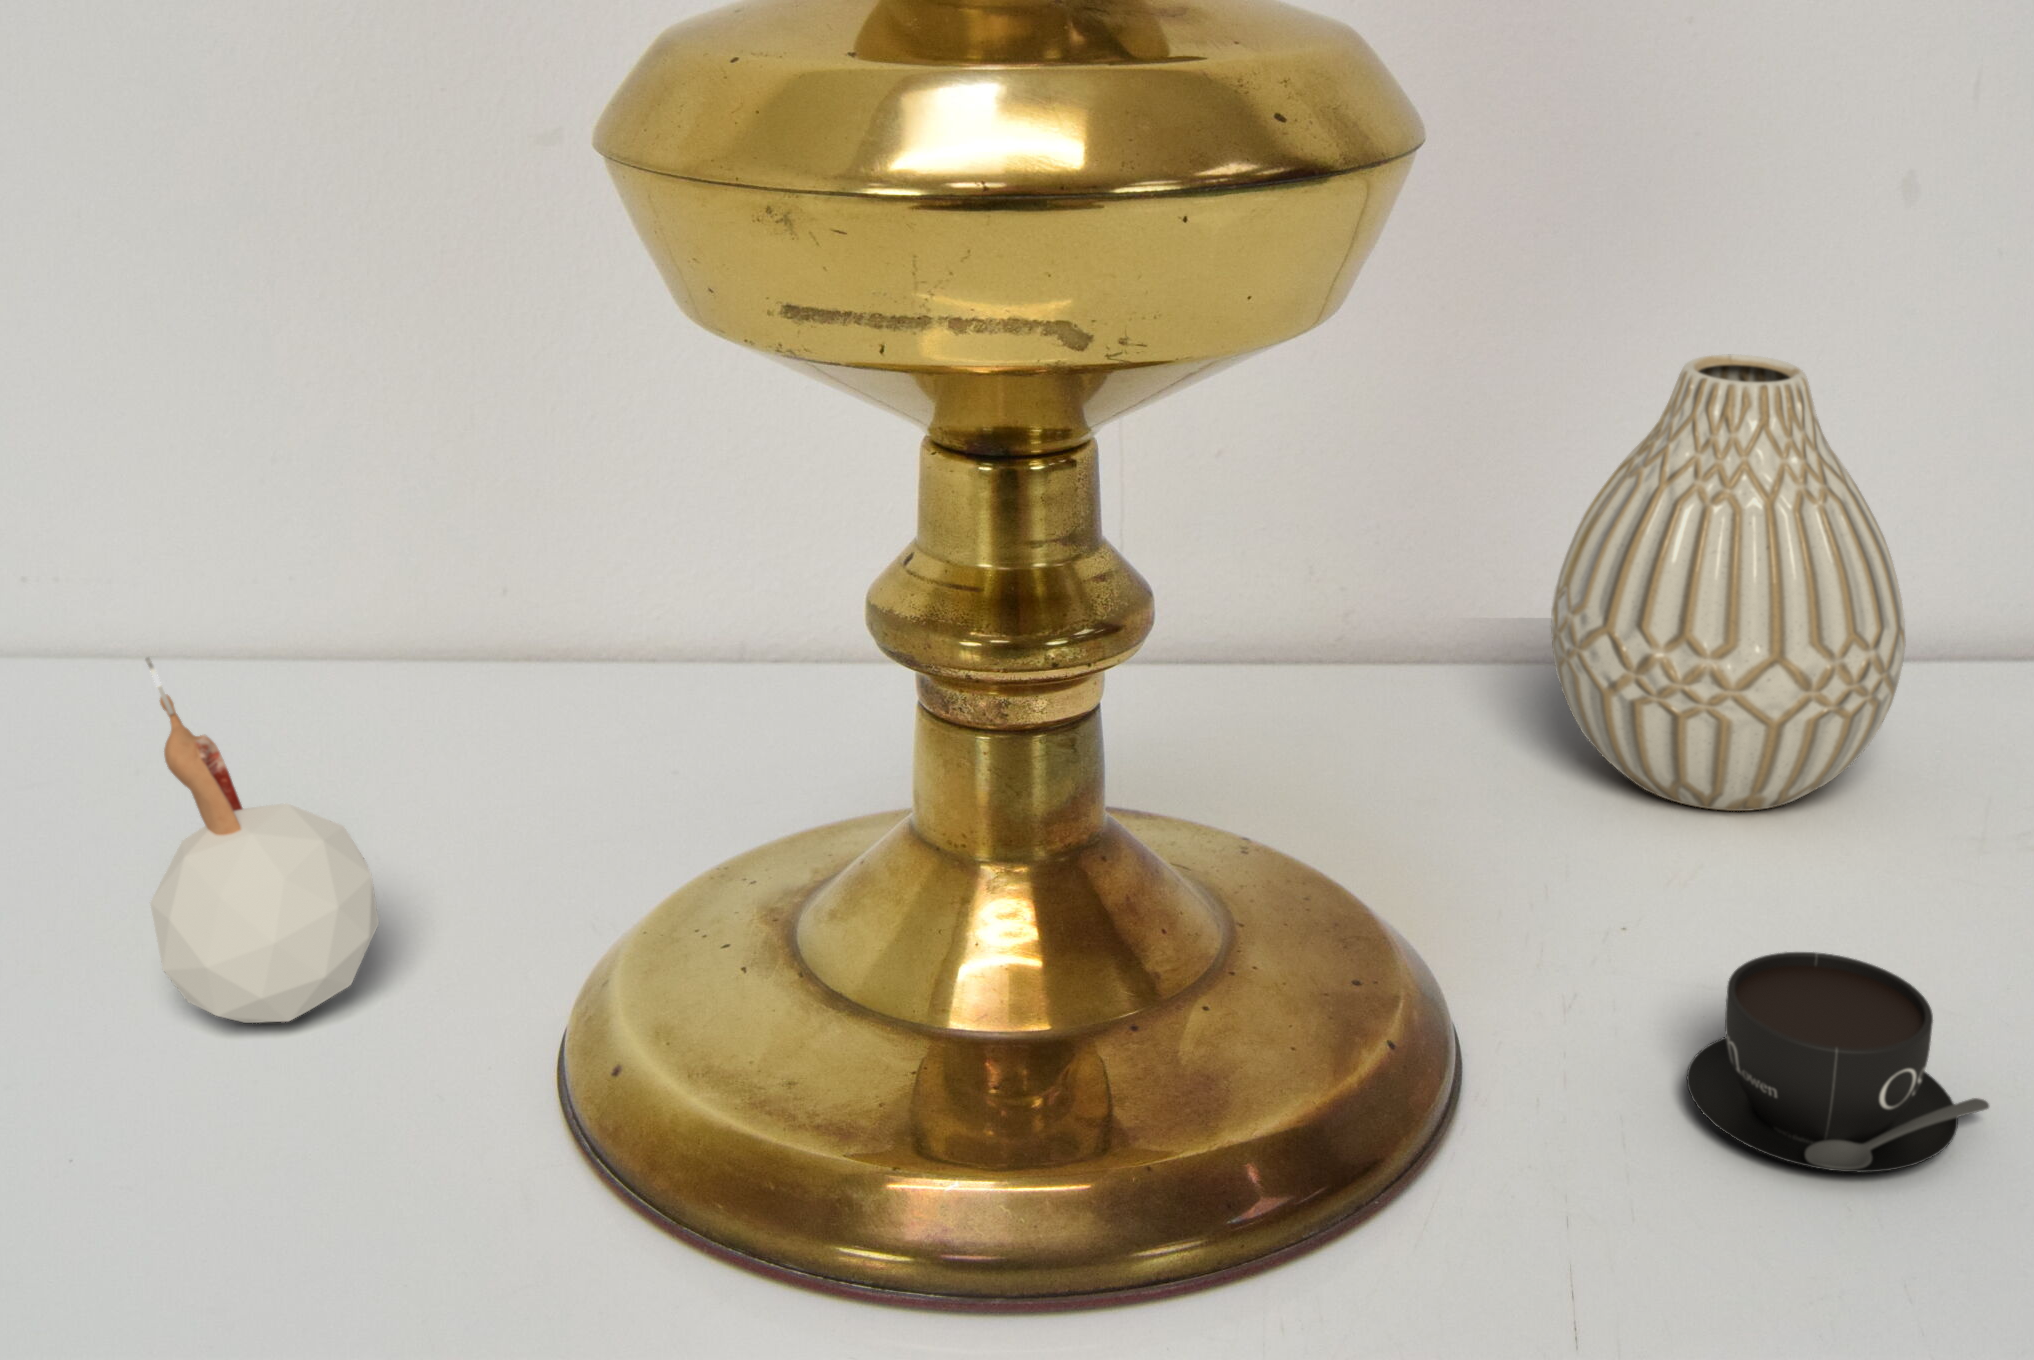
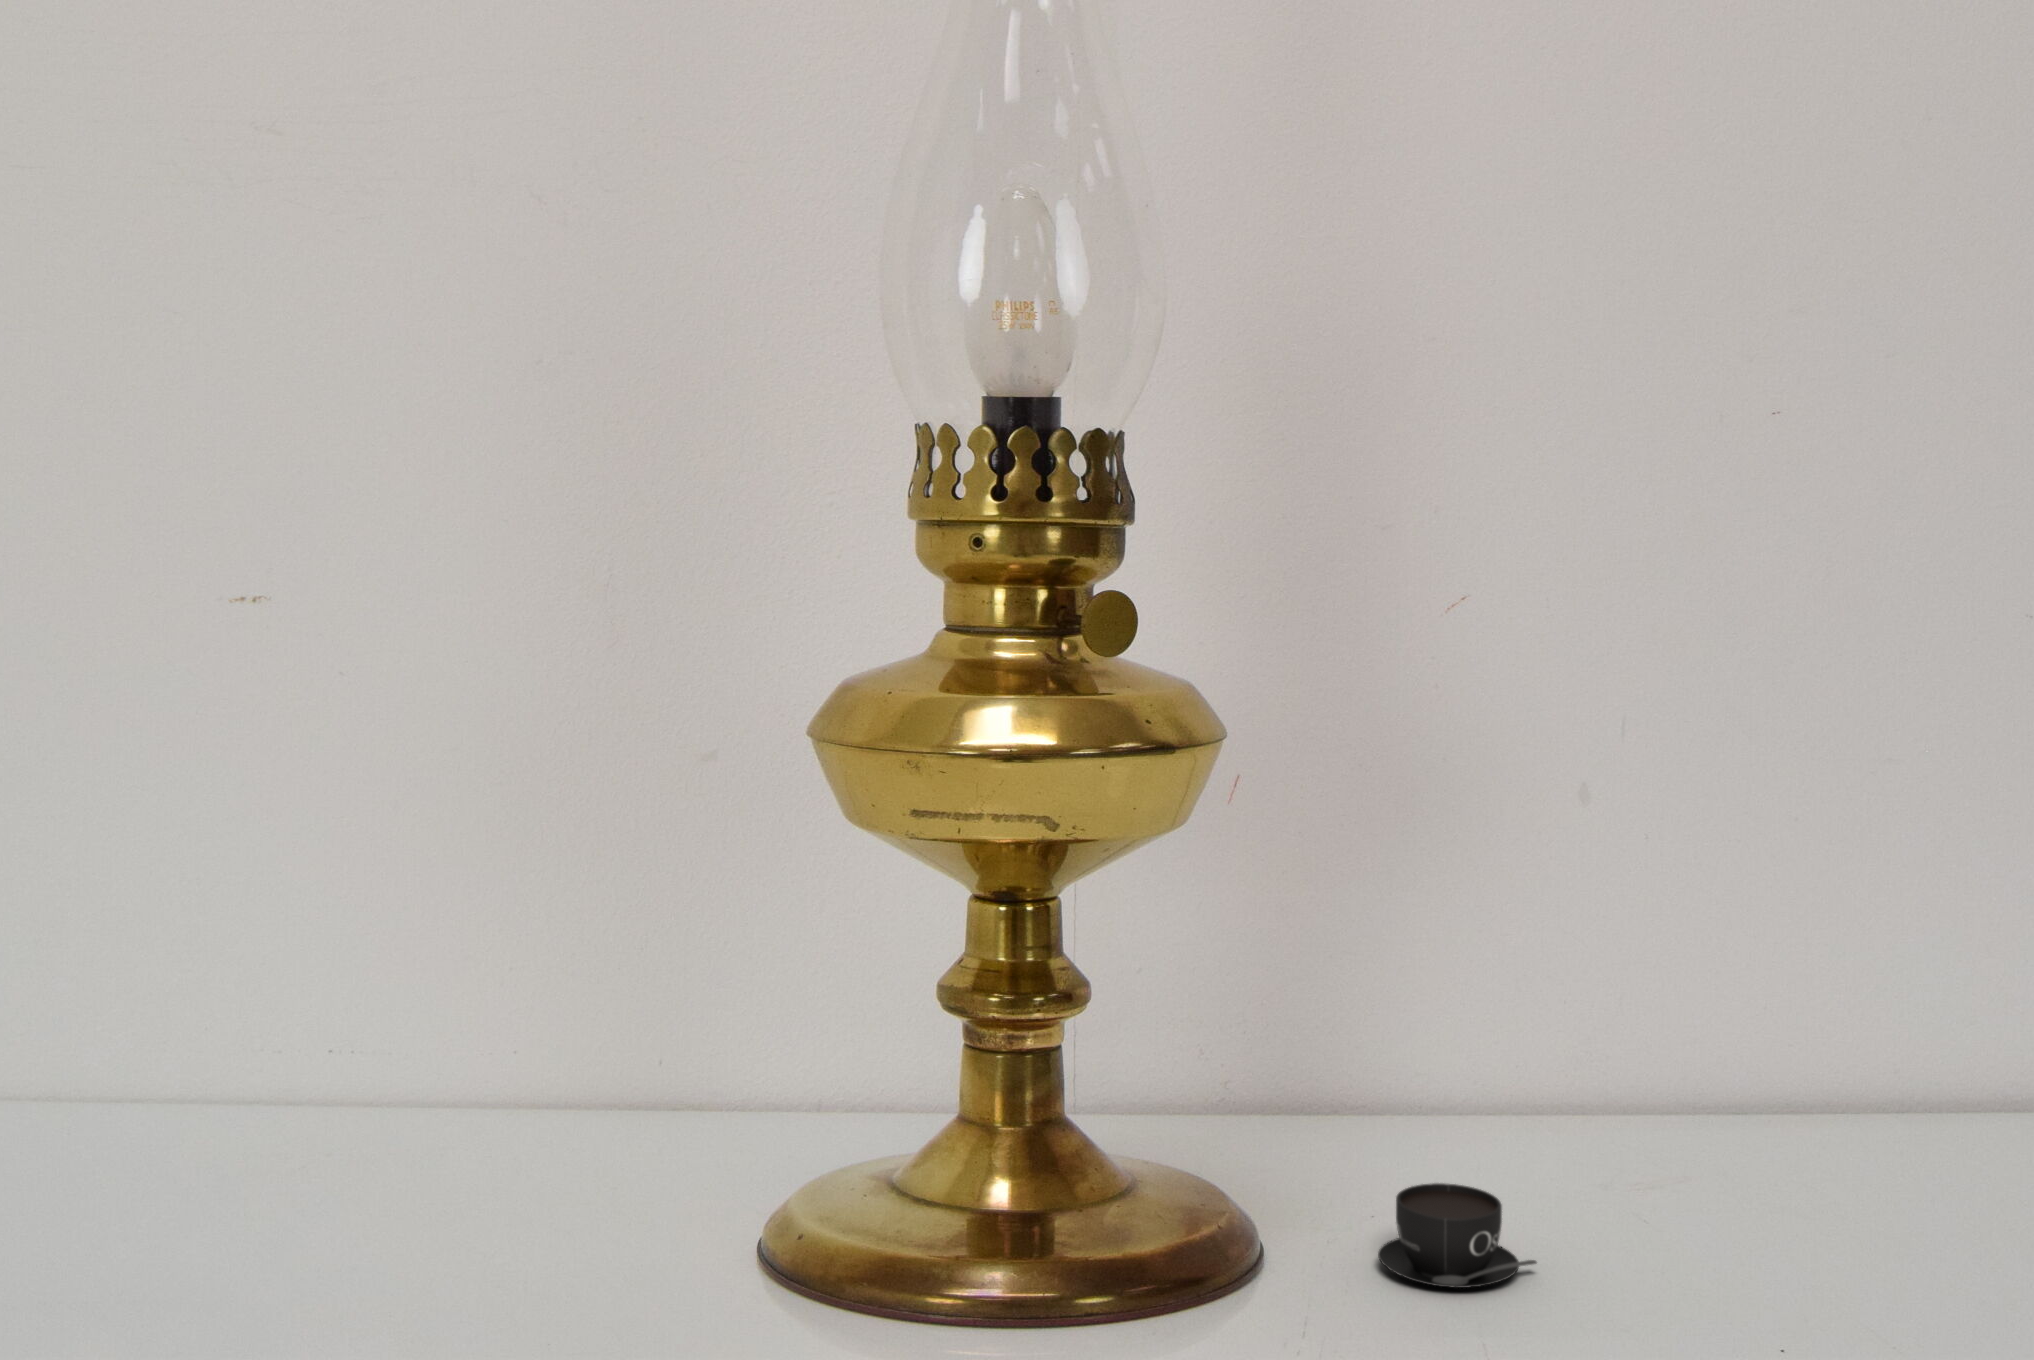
vase: present [1551,354,1905,811] -> none [1338,874,1545,1154]
candle: present [145,657,379,1023] -> none [540,1015,659,1230]

